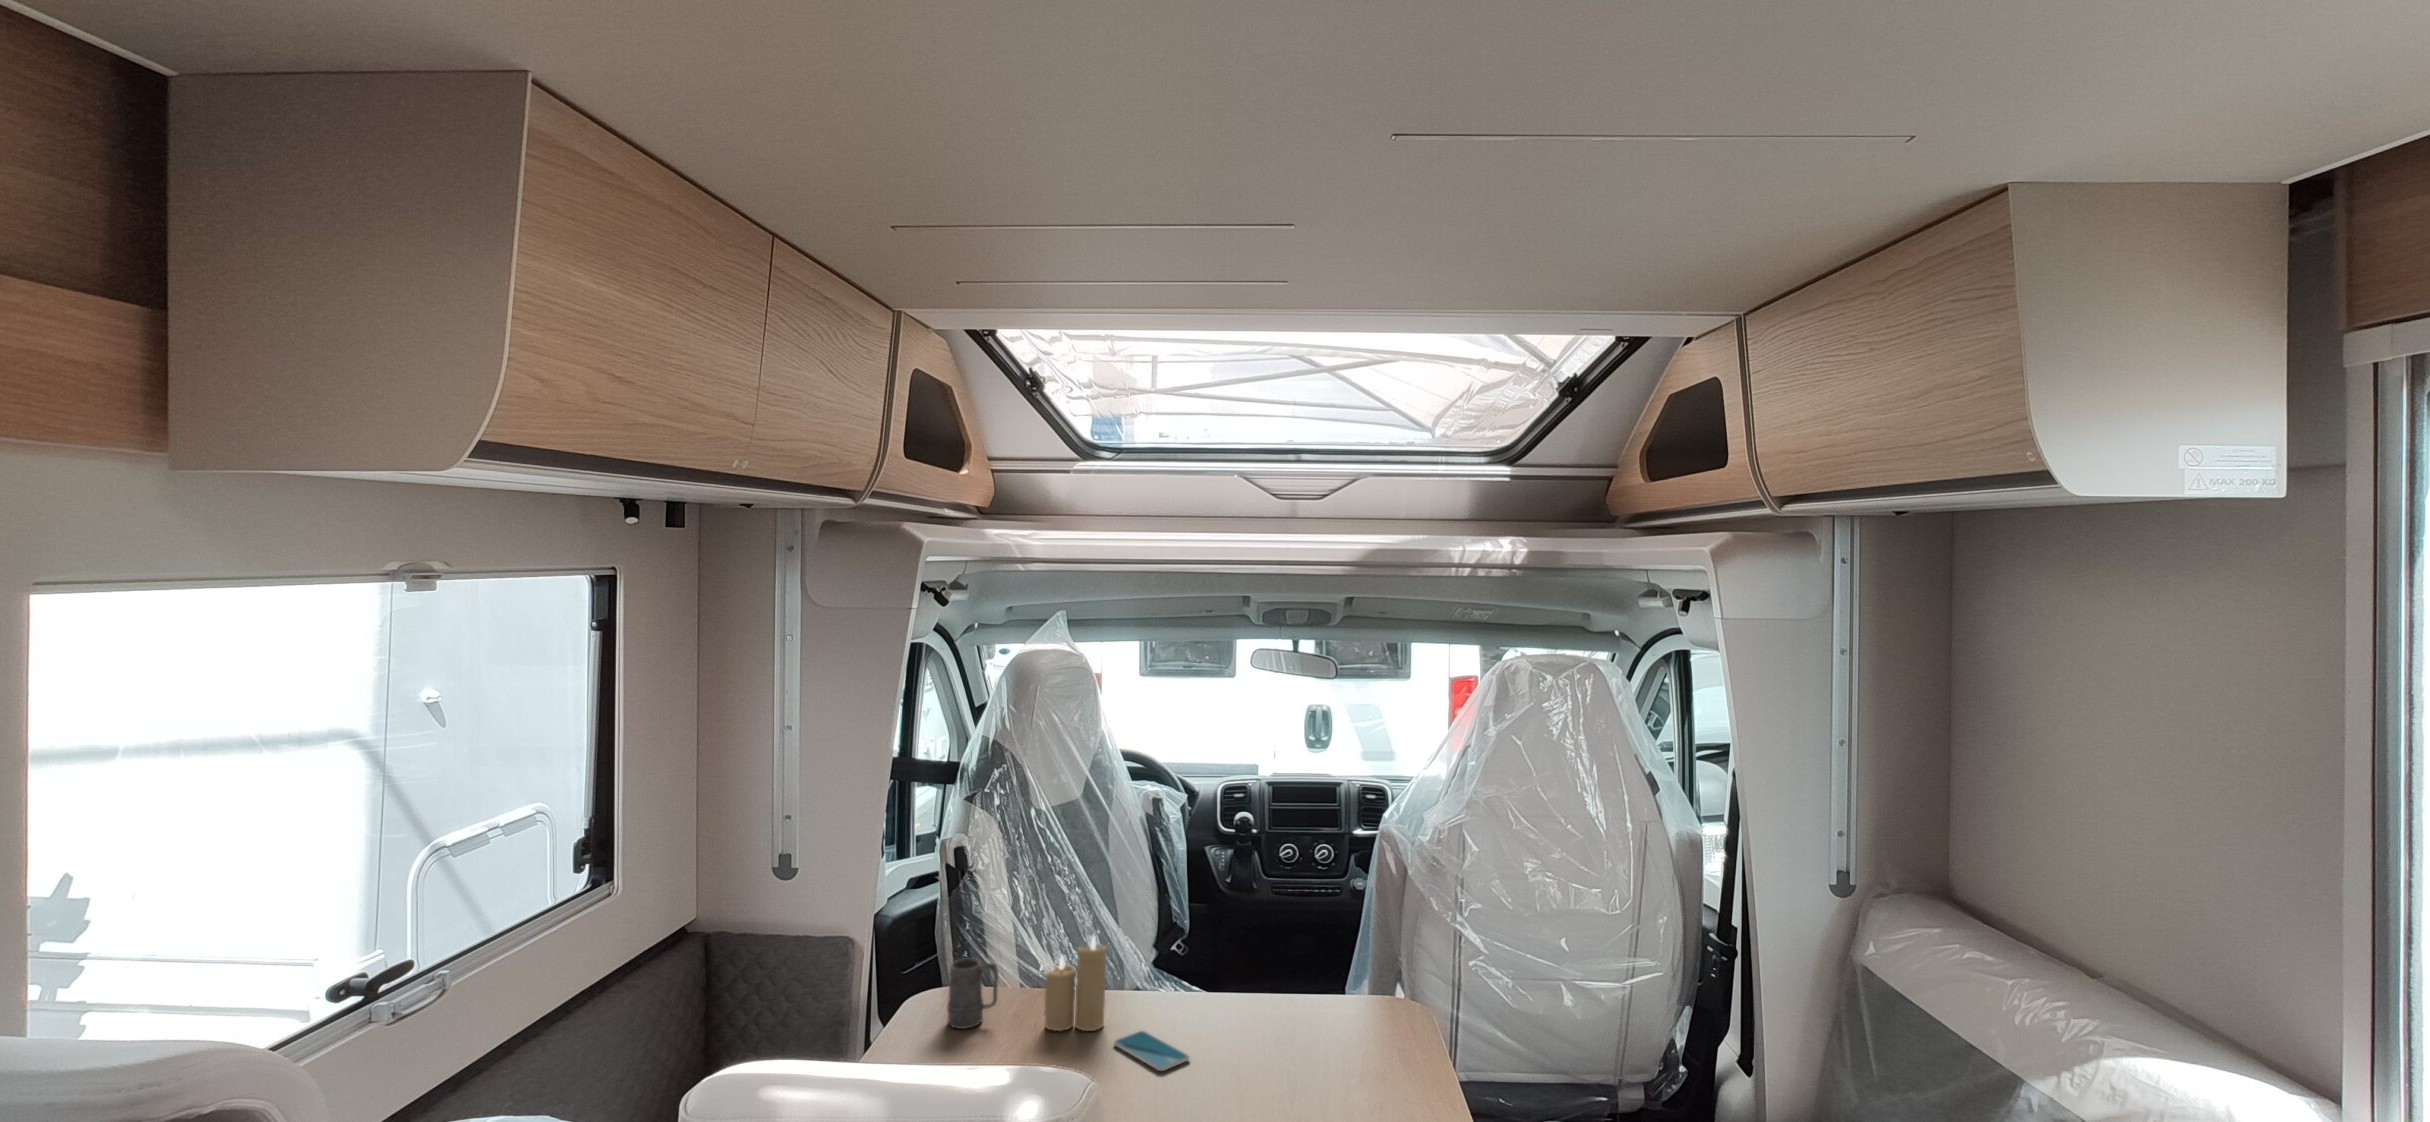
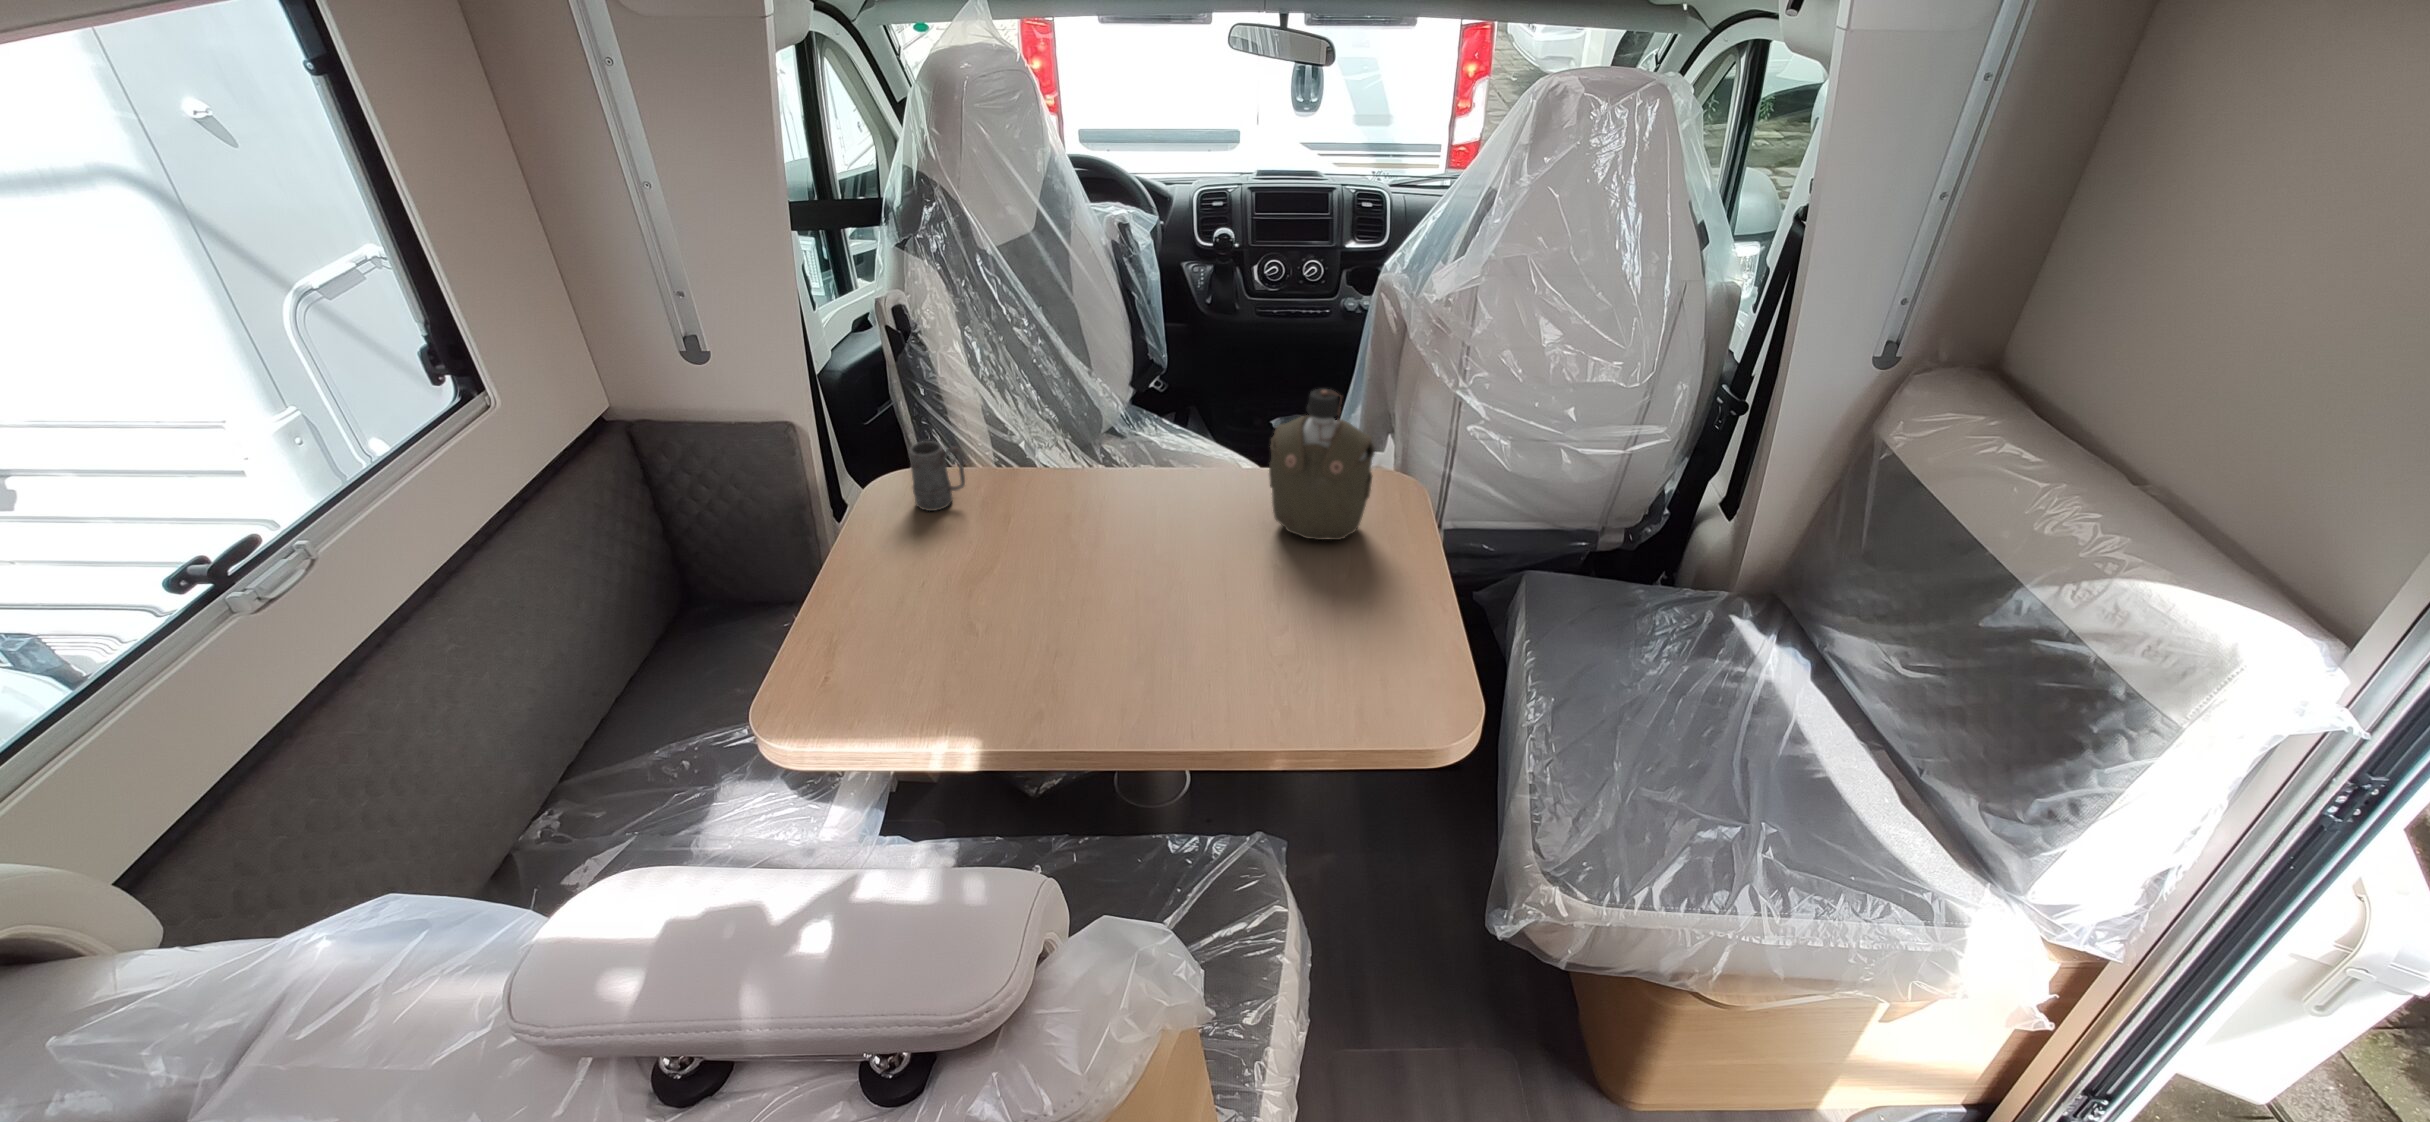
water bottle: none [1283,903,1380,1060] -> present [1269,388,1375,540]
candle: present [1044,936,1107,1031] -> none [1014,418,1082,512]
smartphone: present [1114,1031,1189,1071] -> none [1093,511,1173,556]

